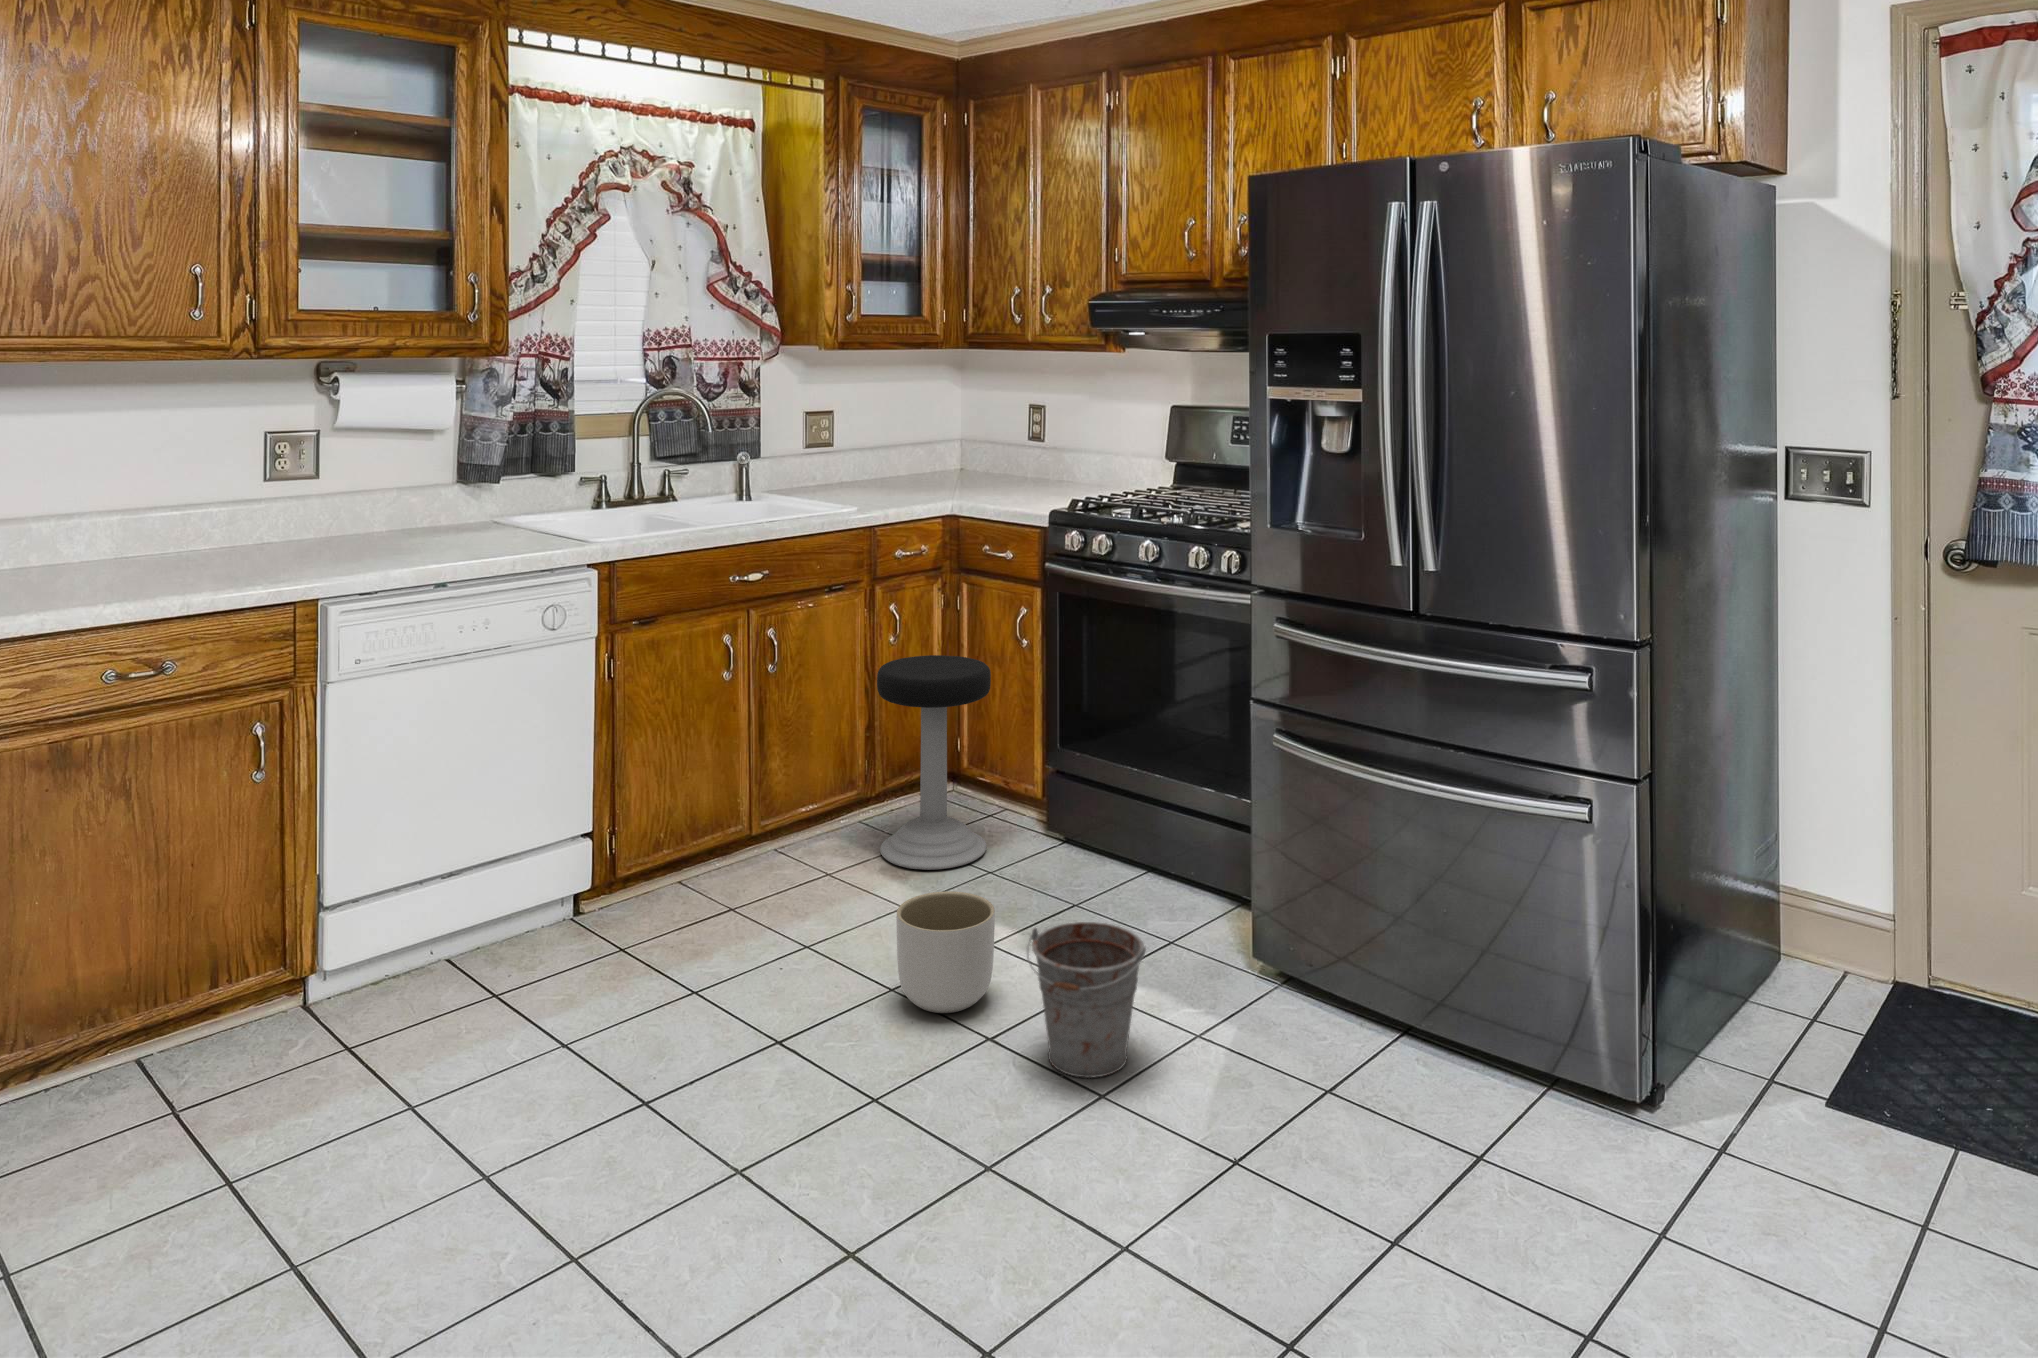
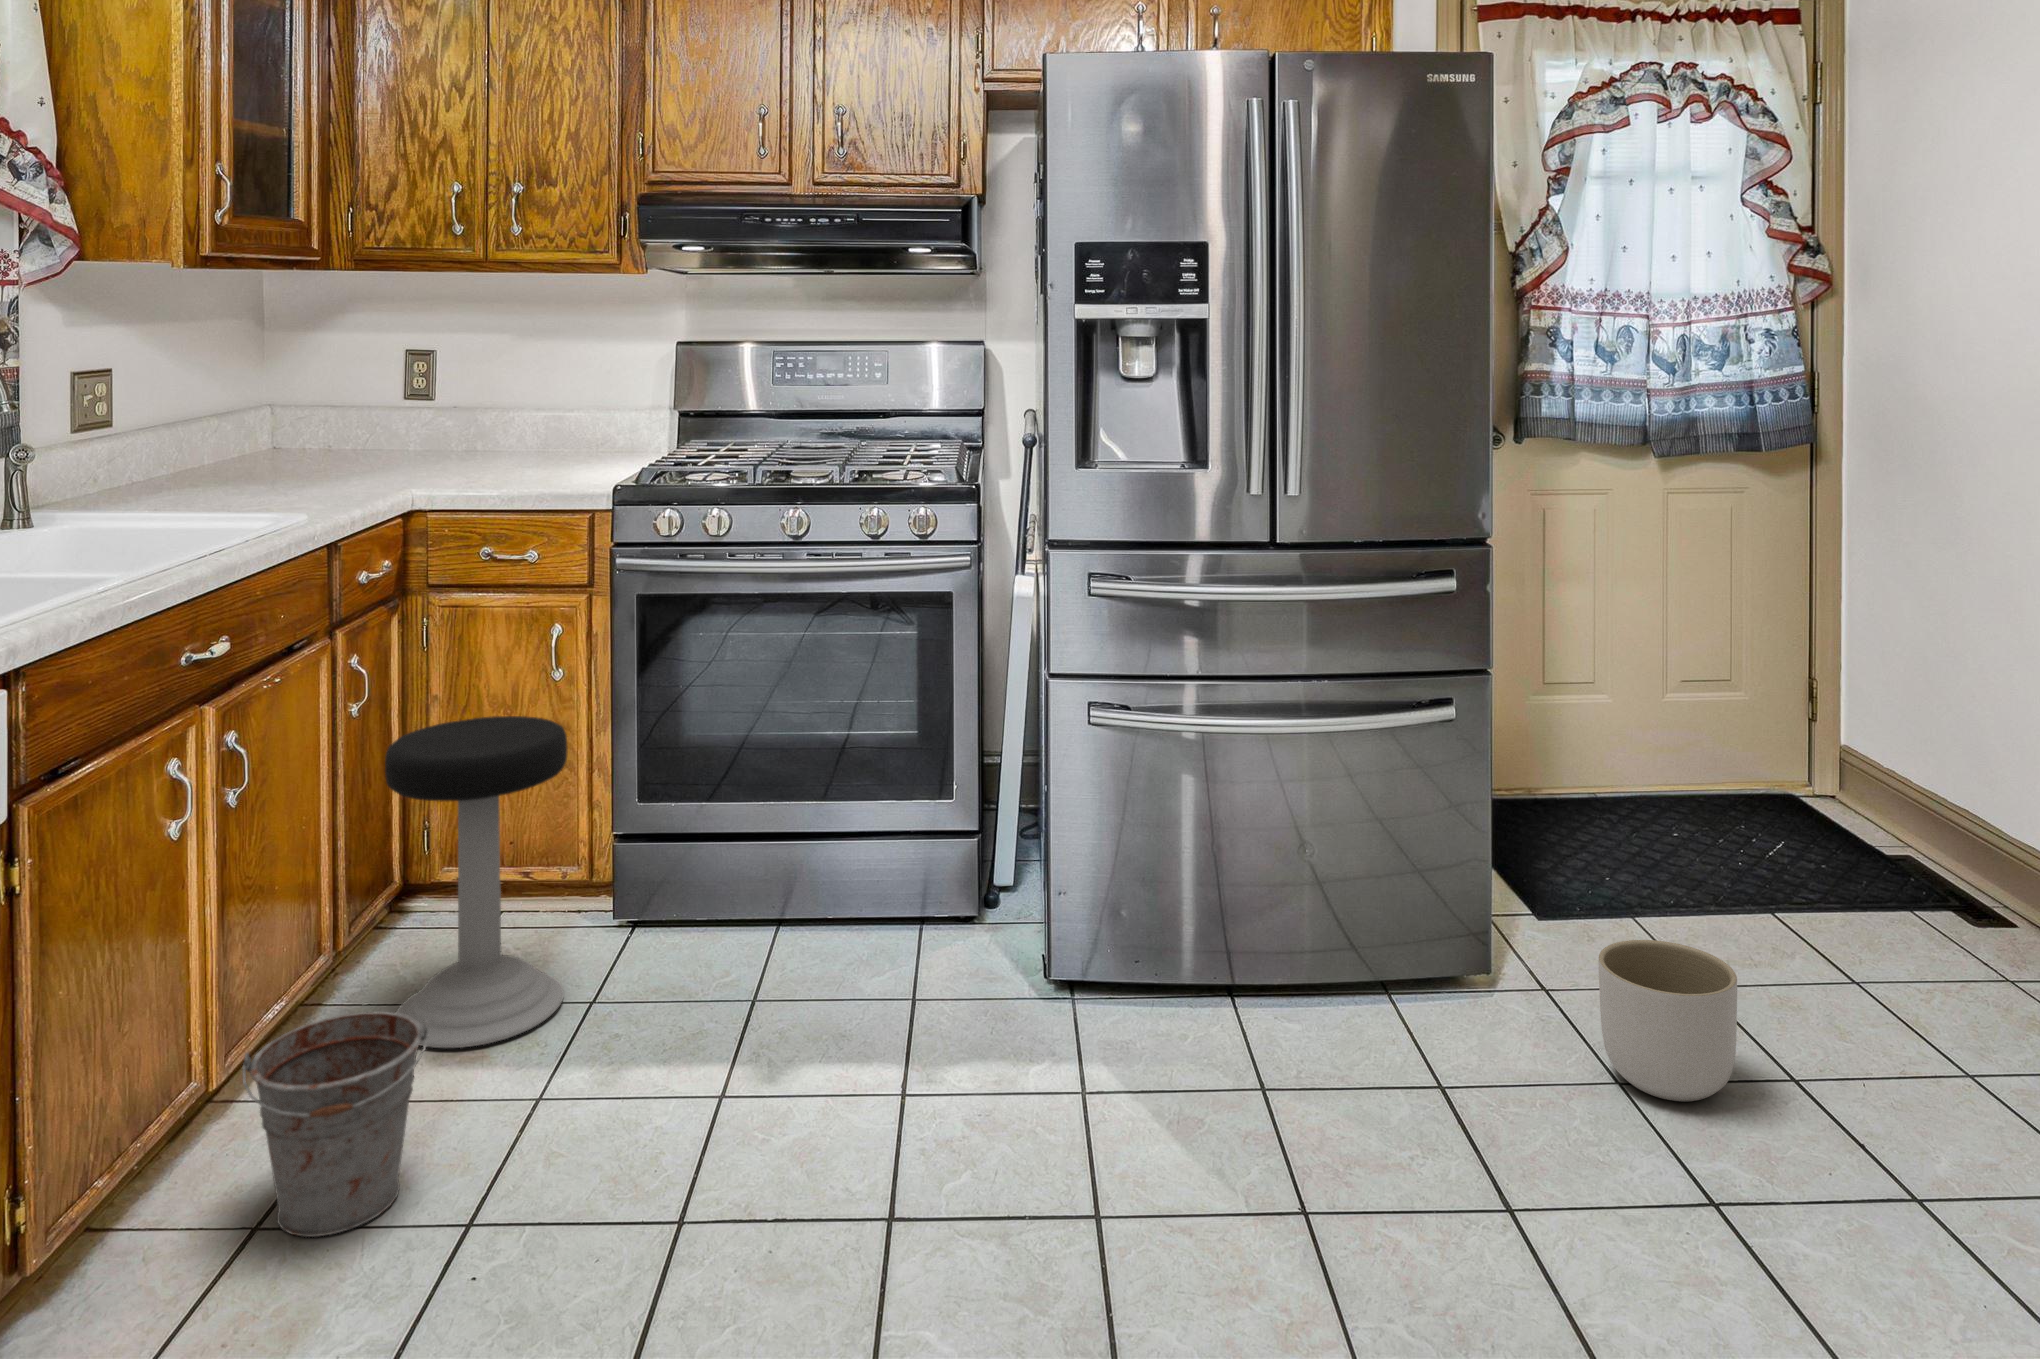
planter: present [896,891,995,1013] -> present [1598,940,1737,1101]
bucket: present [1027,922,1146,1078] -> present [243,1012,429,1237]

